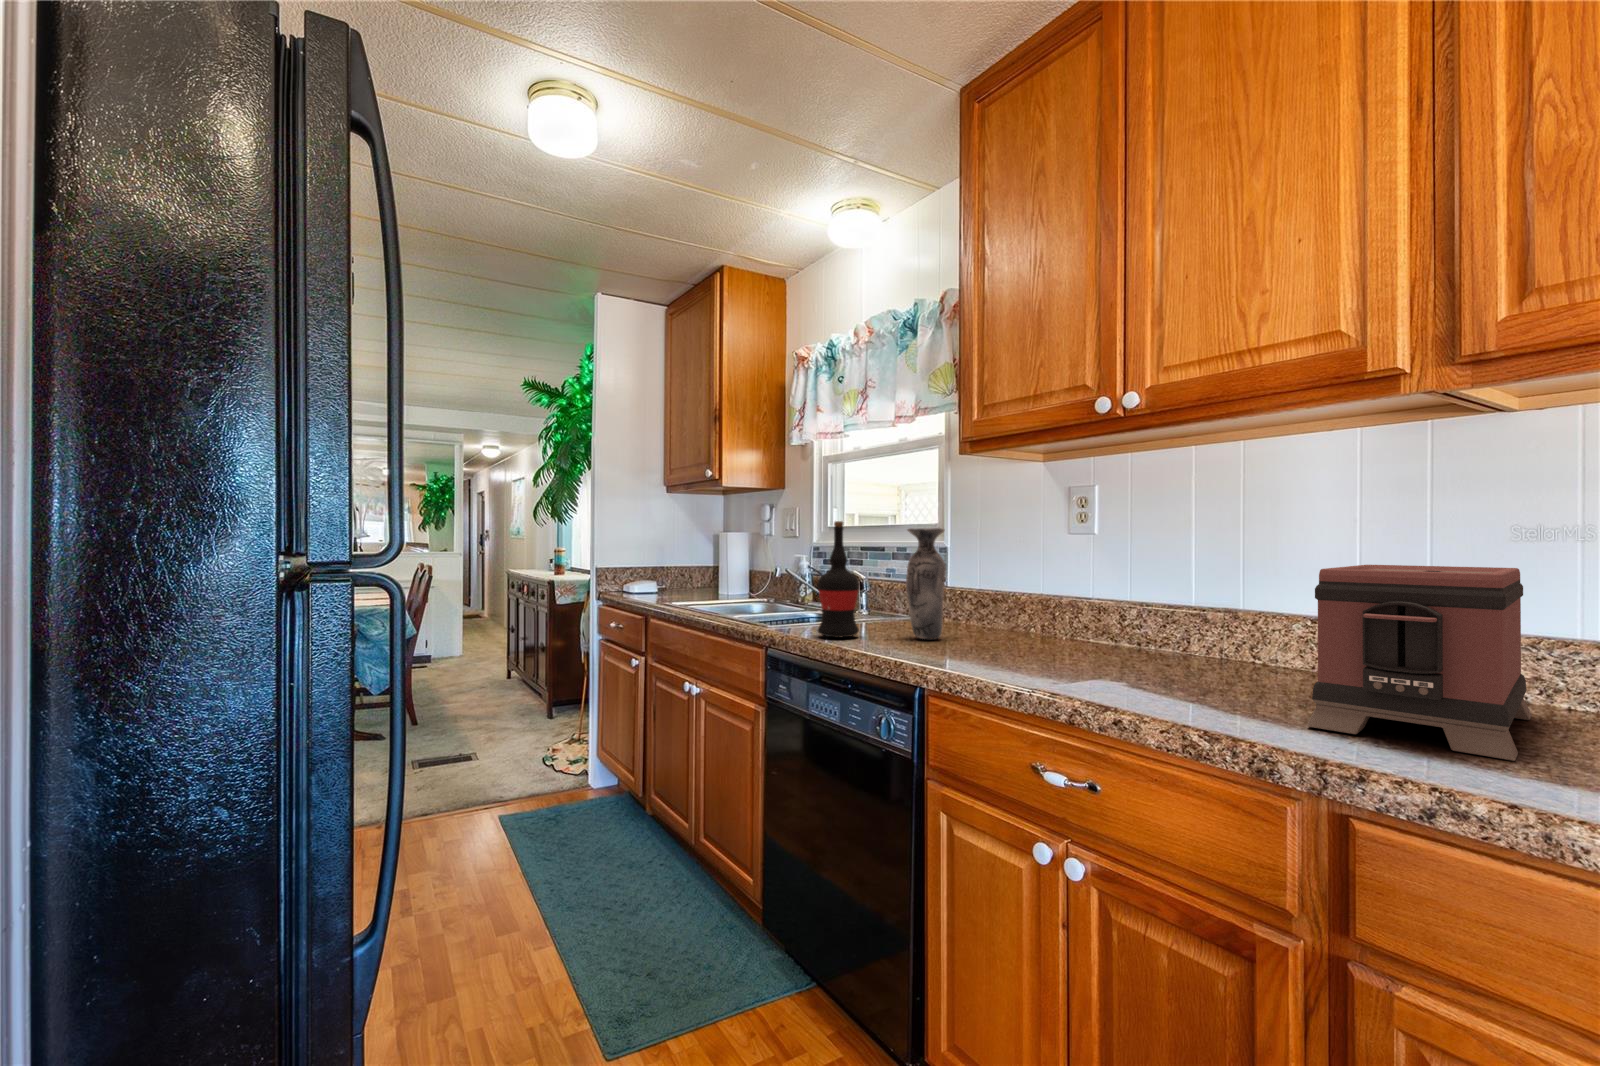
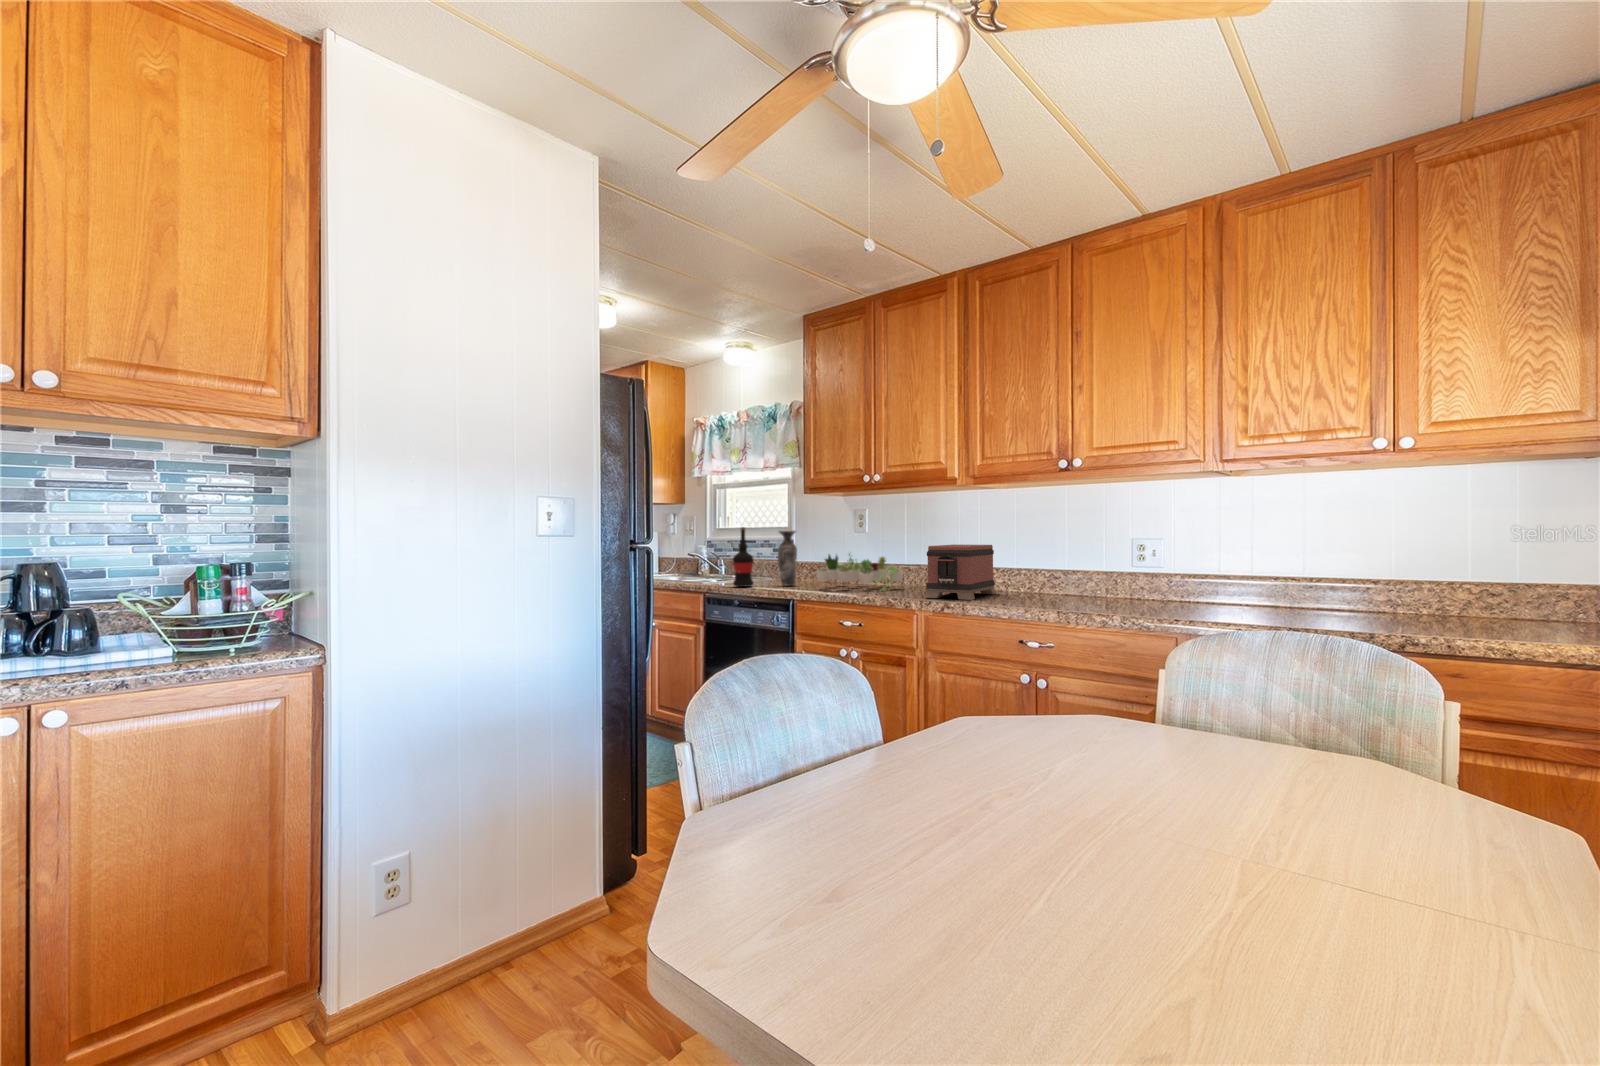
succulent plant: none [970,571,1196,674] -> present [816,554,903,590]

